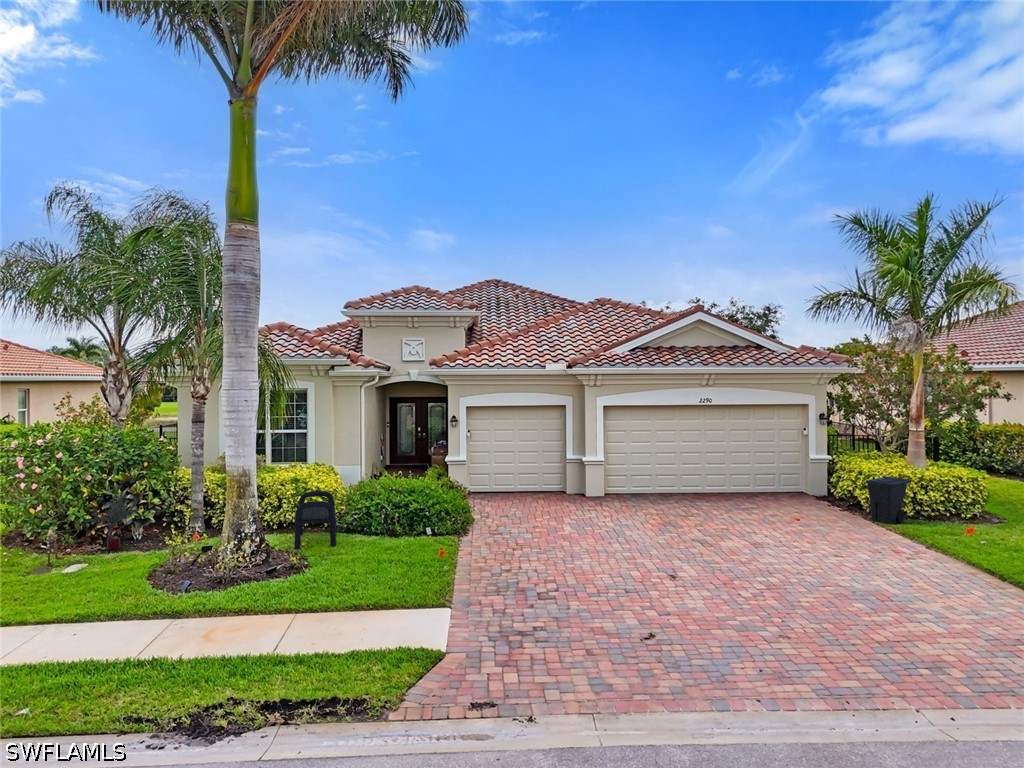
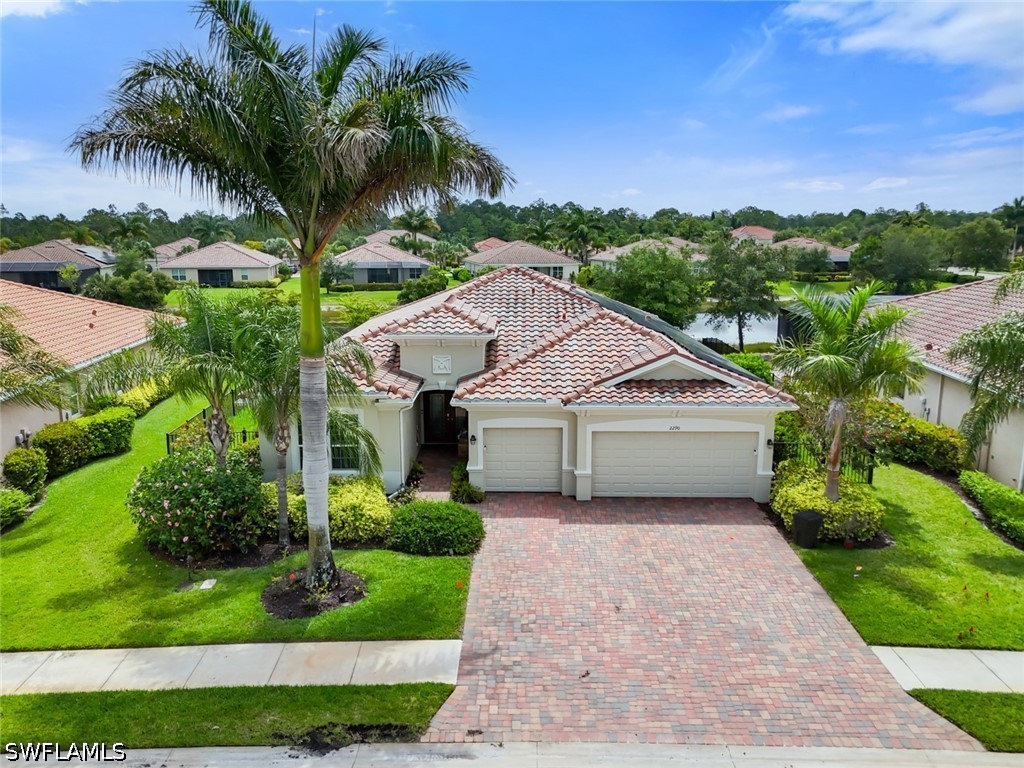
potted tree: present [87,491,139,550] -> present [834,512,868,549]
bench: present [295,491,336,549] -> none [355,518,385,568]

